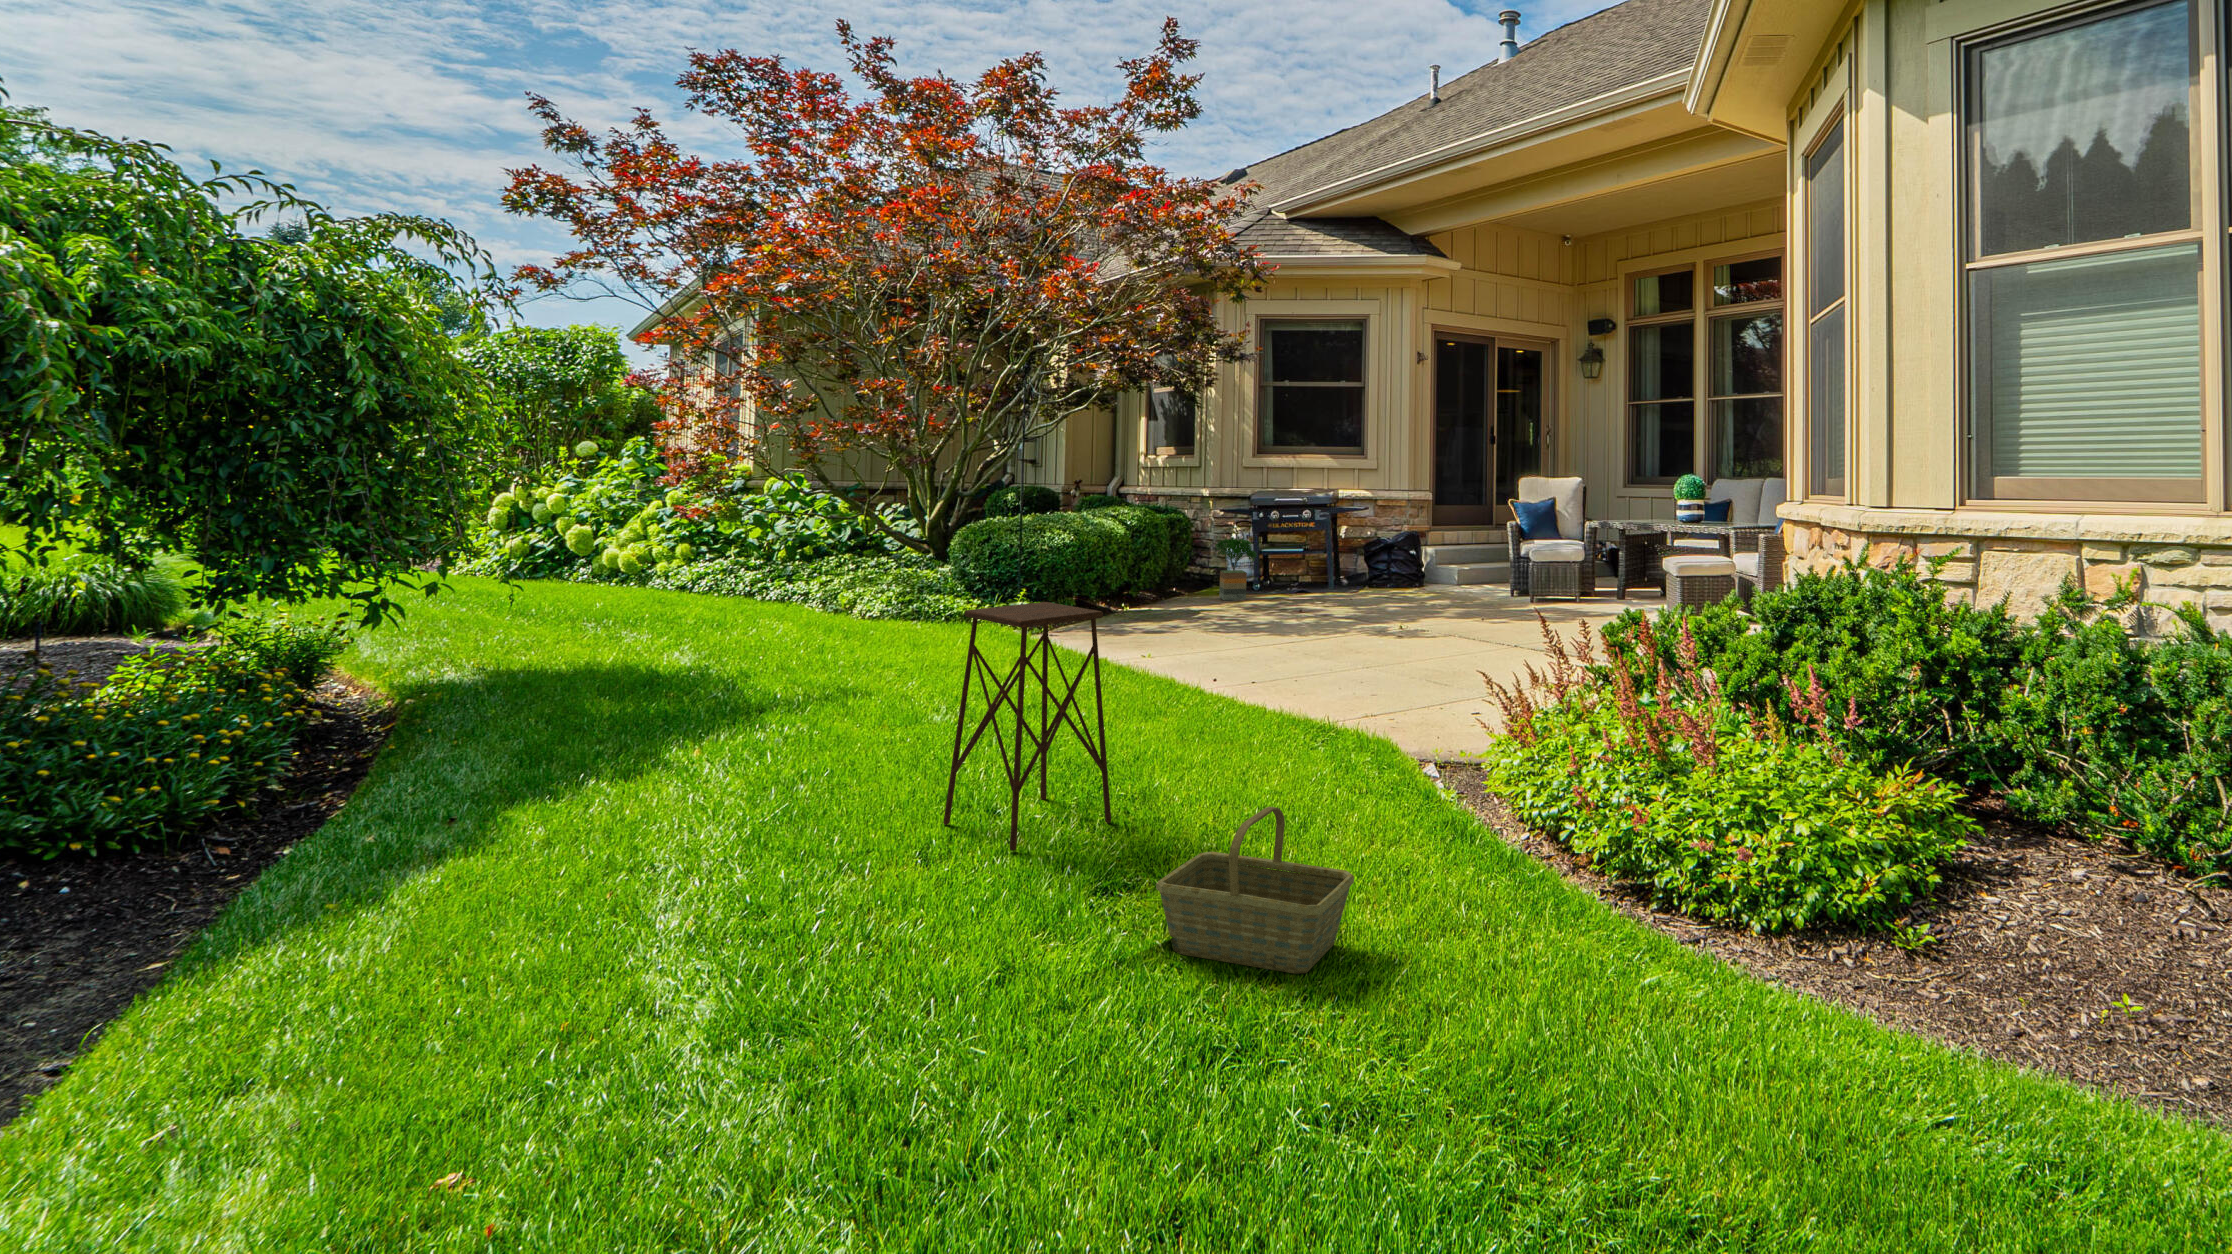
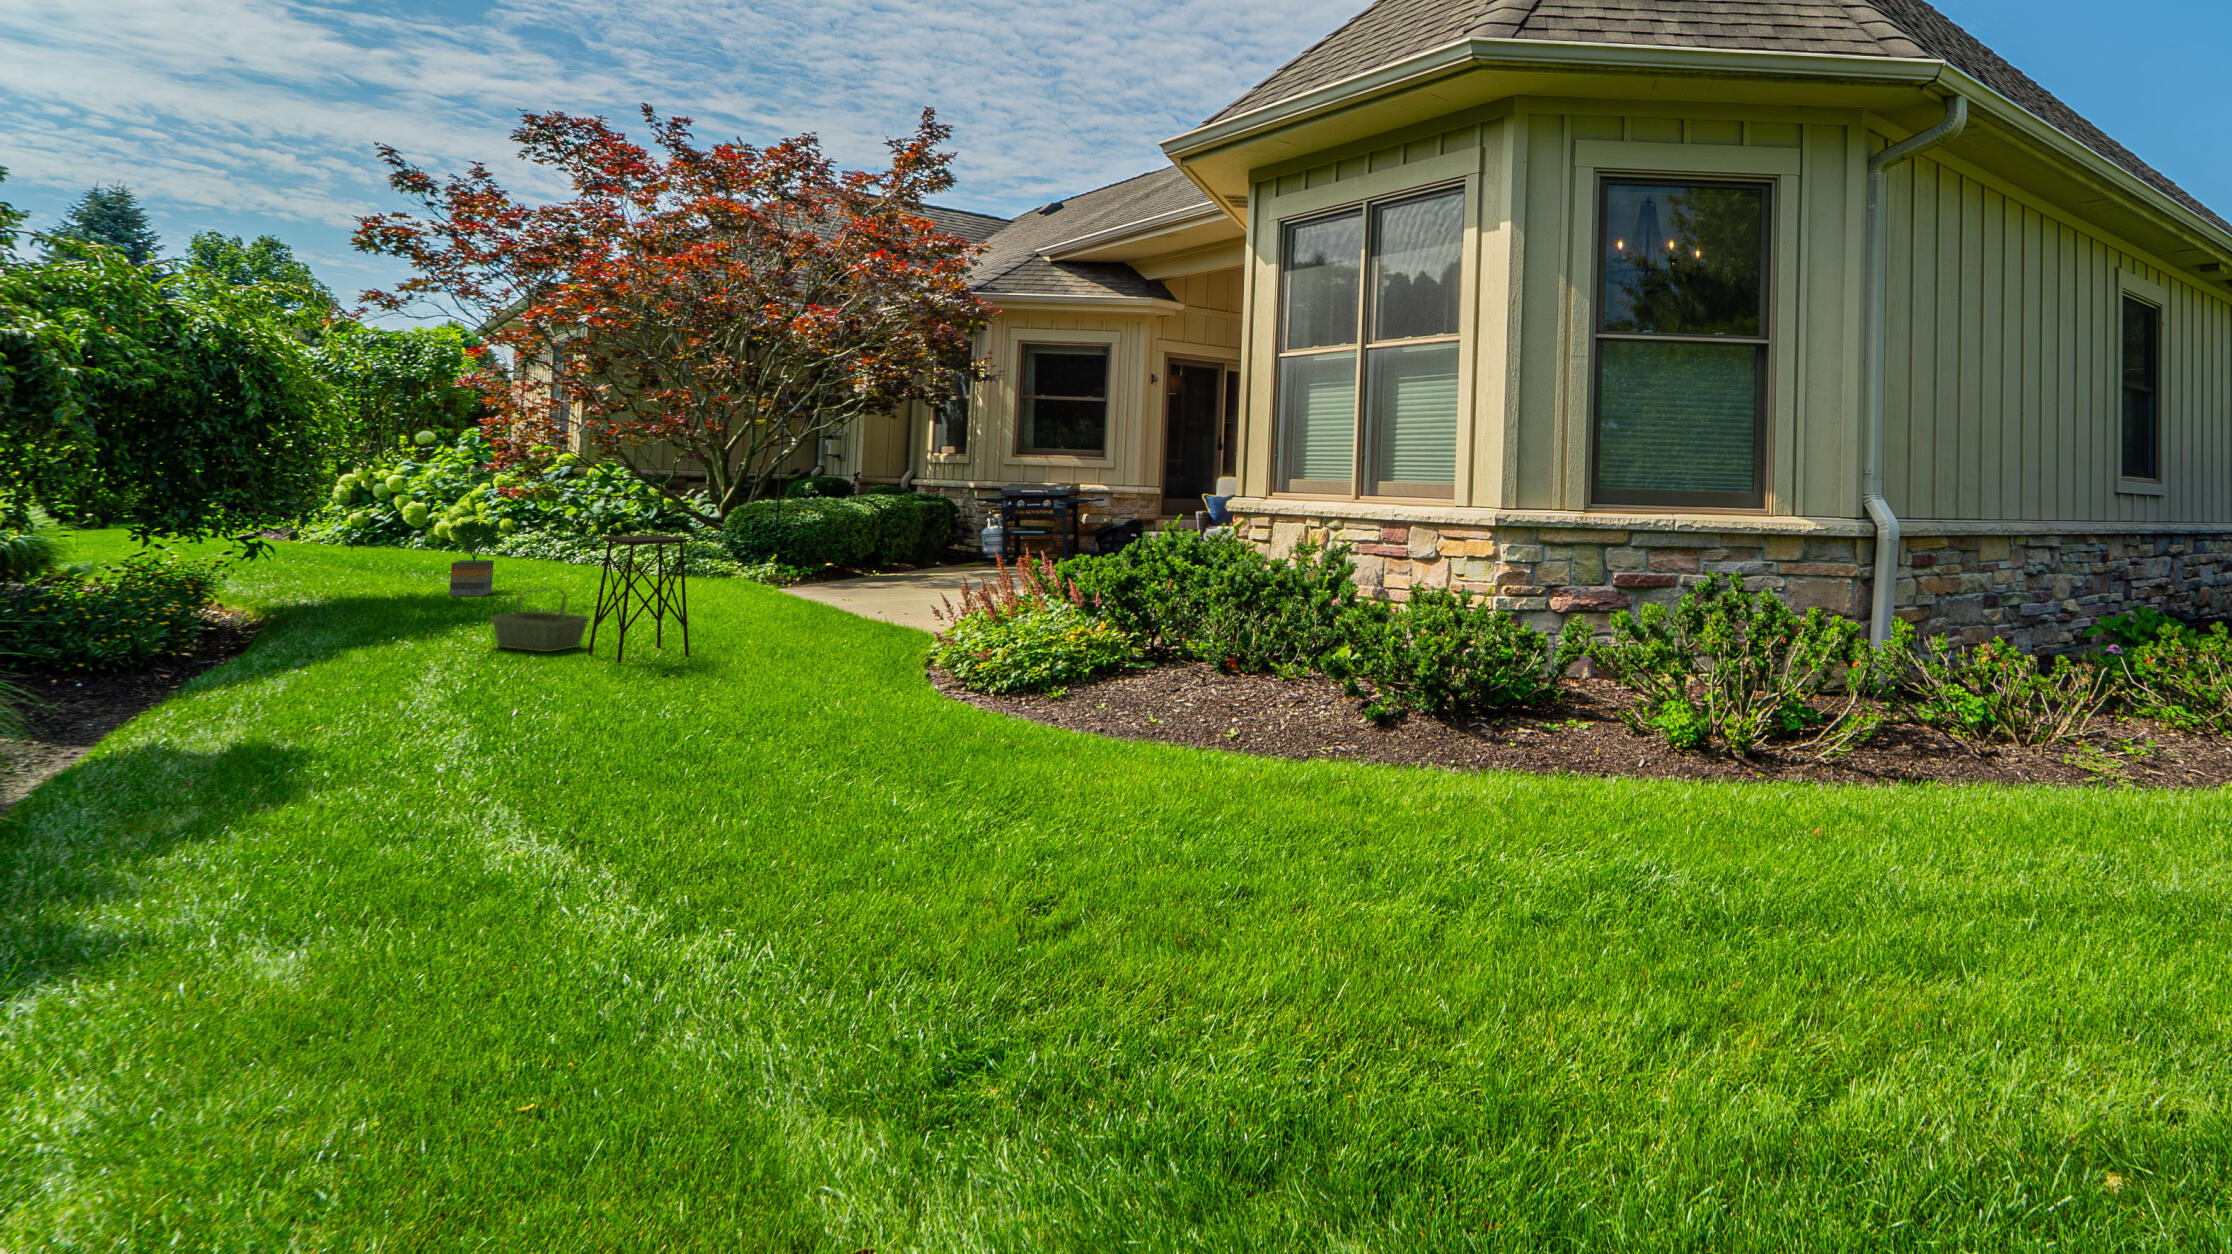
potted tree: present [1215,538,1256,600] -> present [449,521,507,596]
basket: present [1156,807,1354,973] -> present [491,590,590,652]

